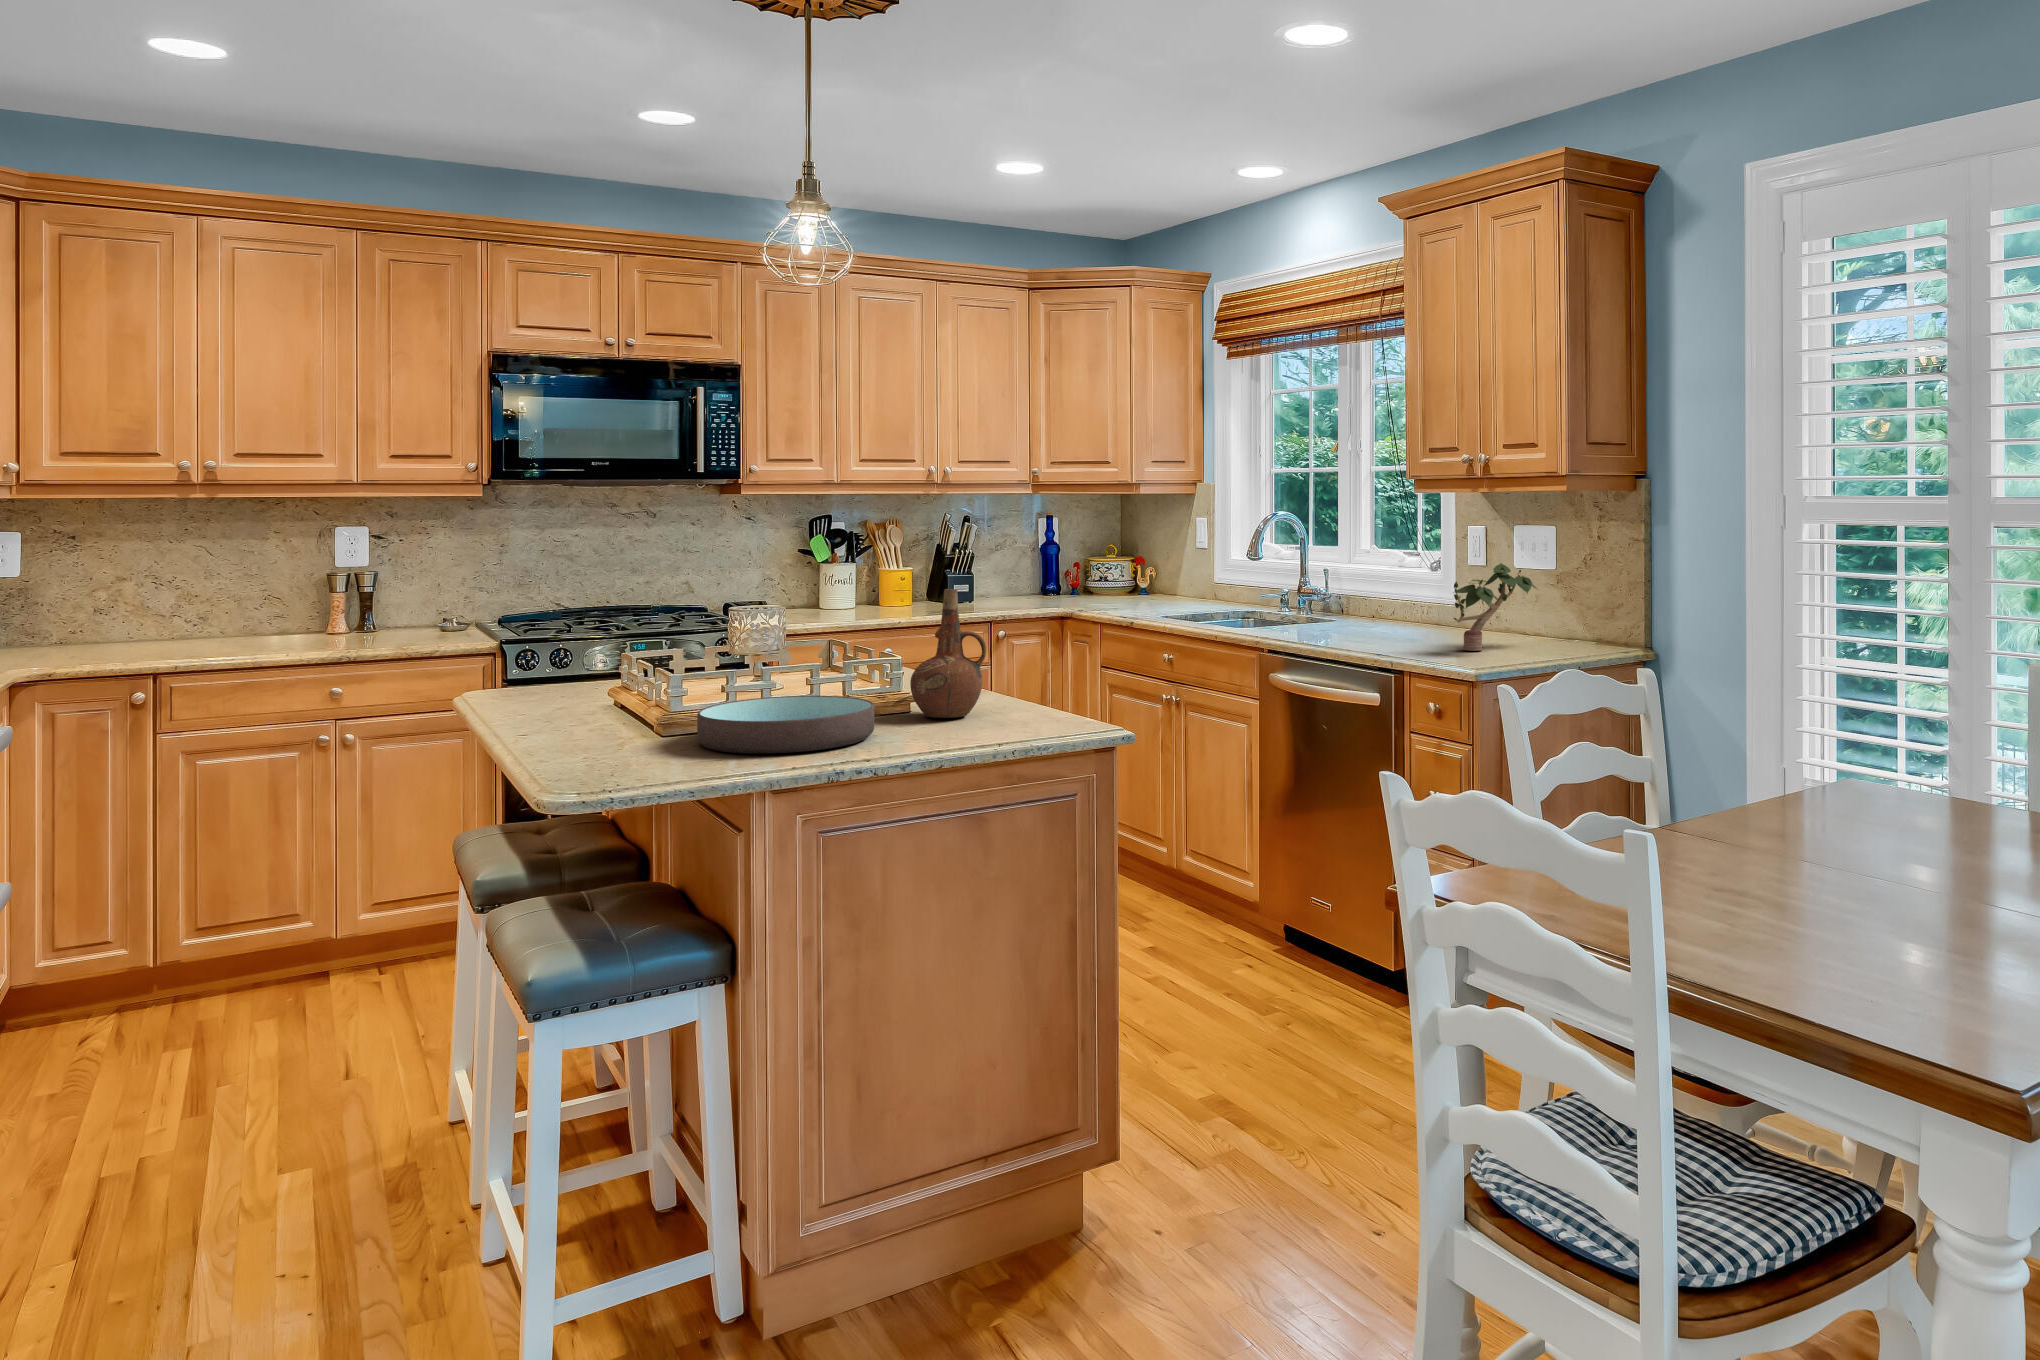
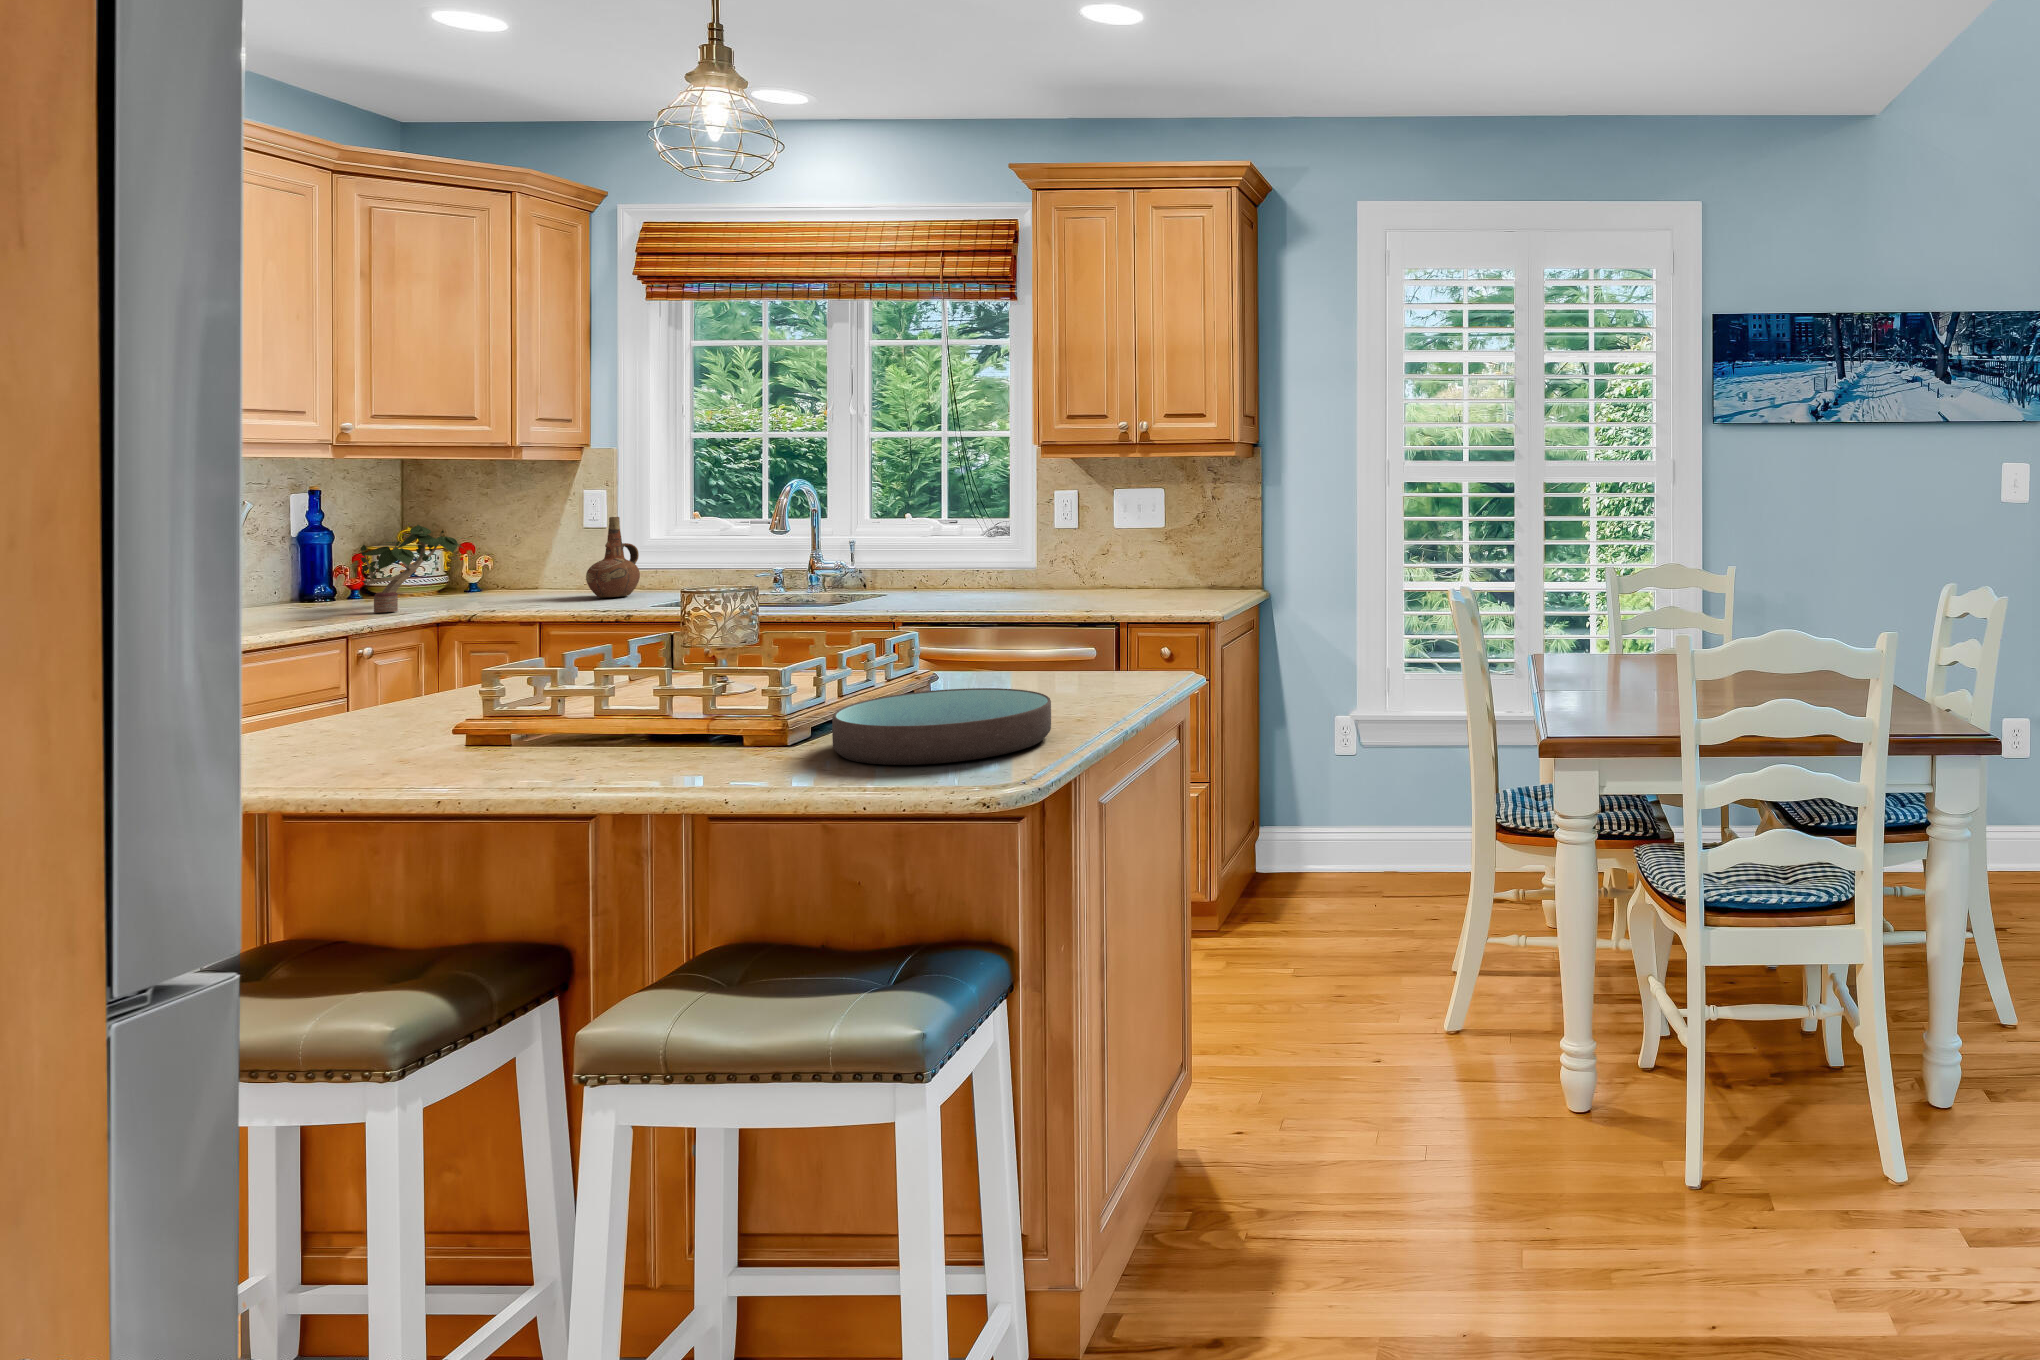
potted plant: present [1454,563,1537,651] -> present [361,525,463,612]
ceramic pitcher: present [910,589,986,718] -> present [586,517,640,597]

